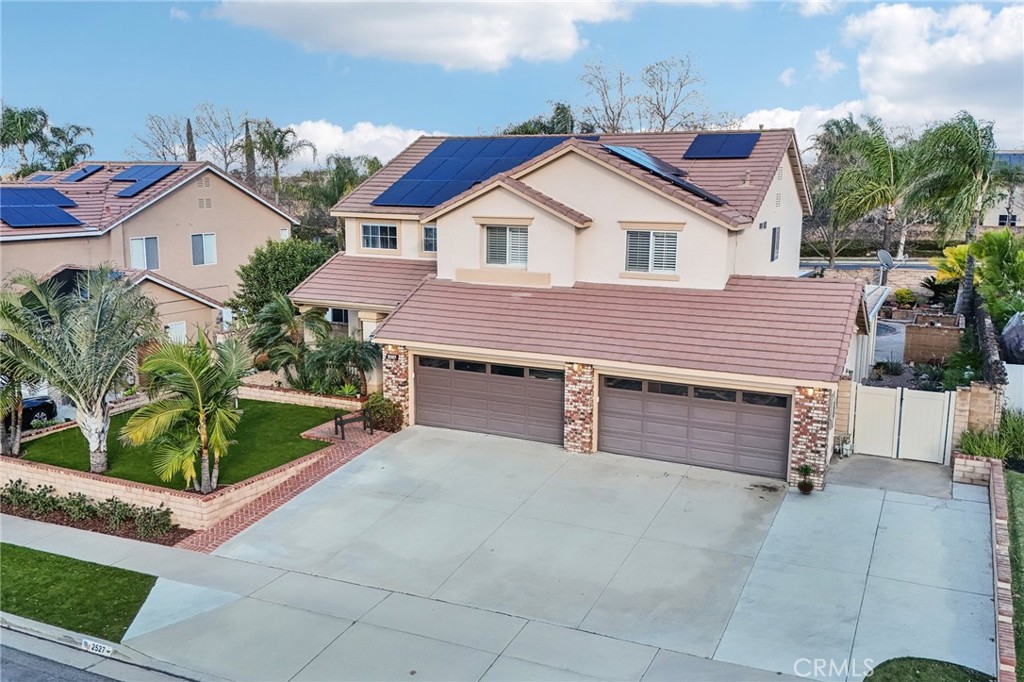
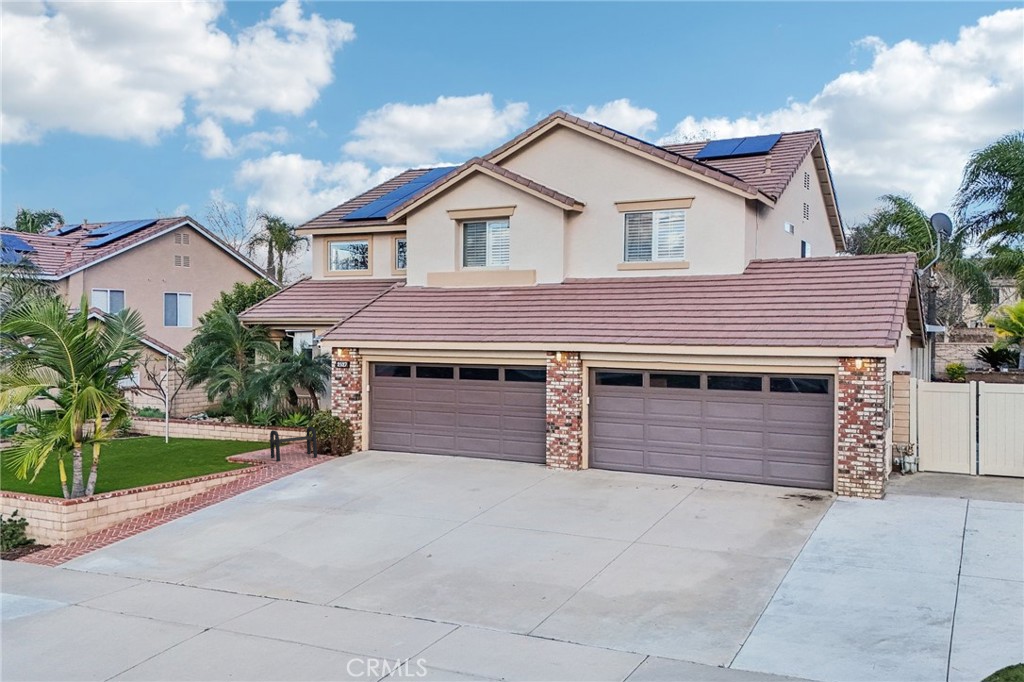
potted tree: present [796,463,814,494] -> none [843,453,874,500]

